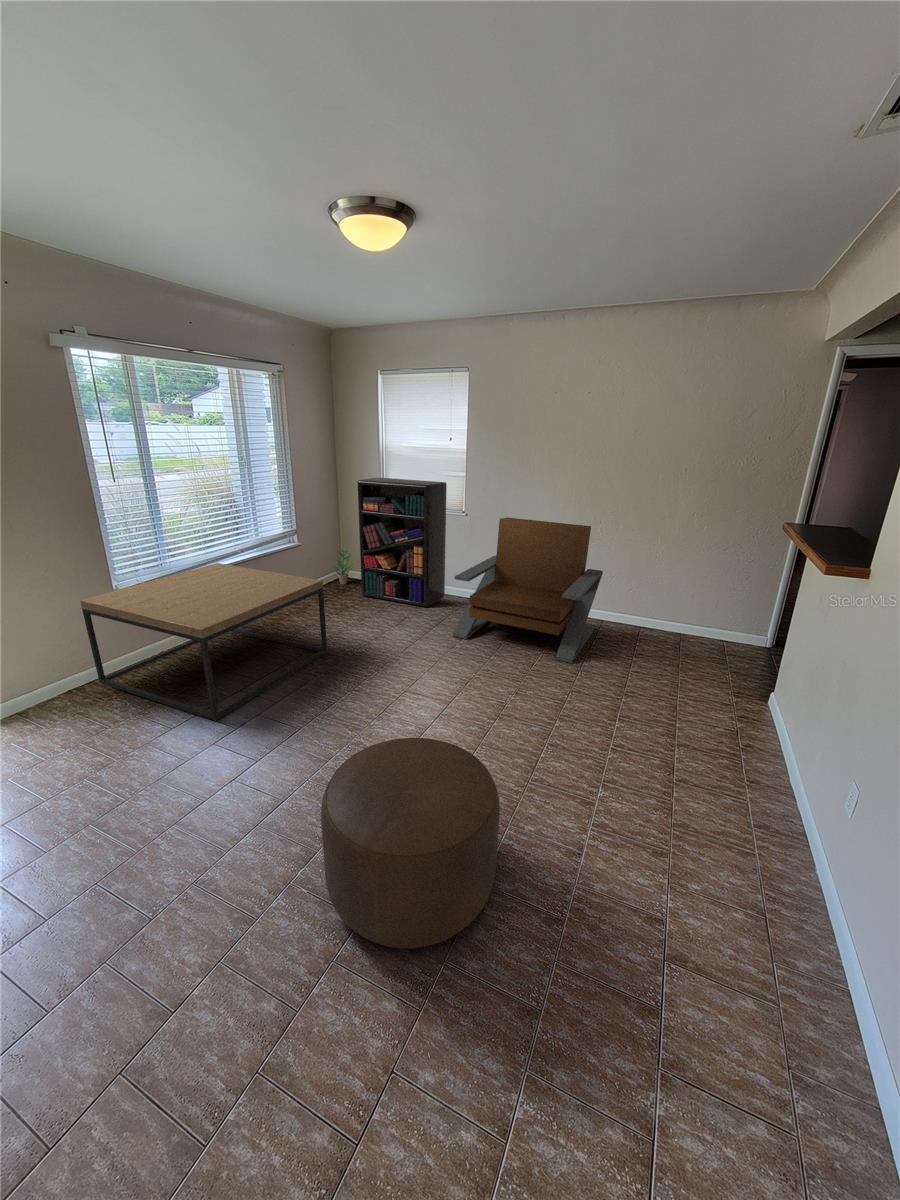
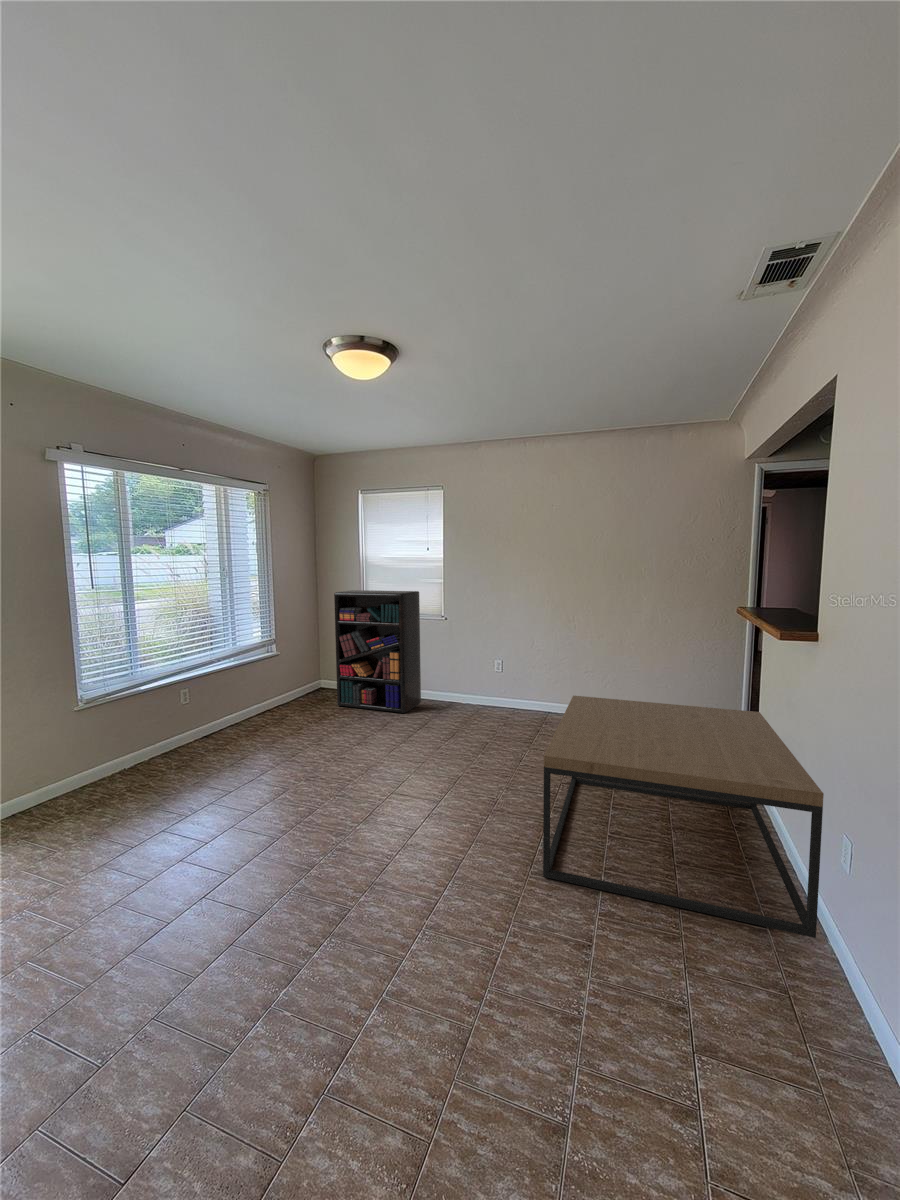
lounge chair: present [453,518,603,663] -> none [432,620,573,757]
potted plant: present [333,548,353,585] -> none [306,658,329,697]
coffee table: present [80,563,327,721] -> present [543,696,824,938]
ottoman: present [321,738,500,949] -> none [311,823,501,1067]

